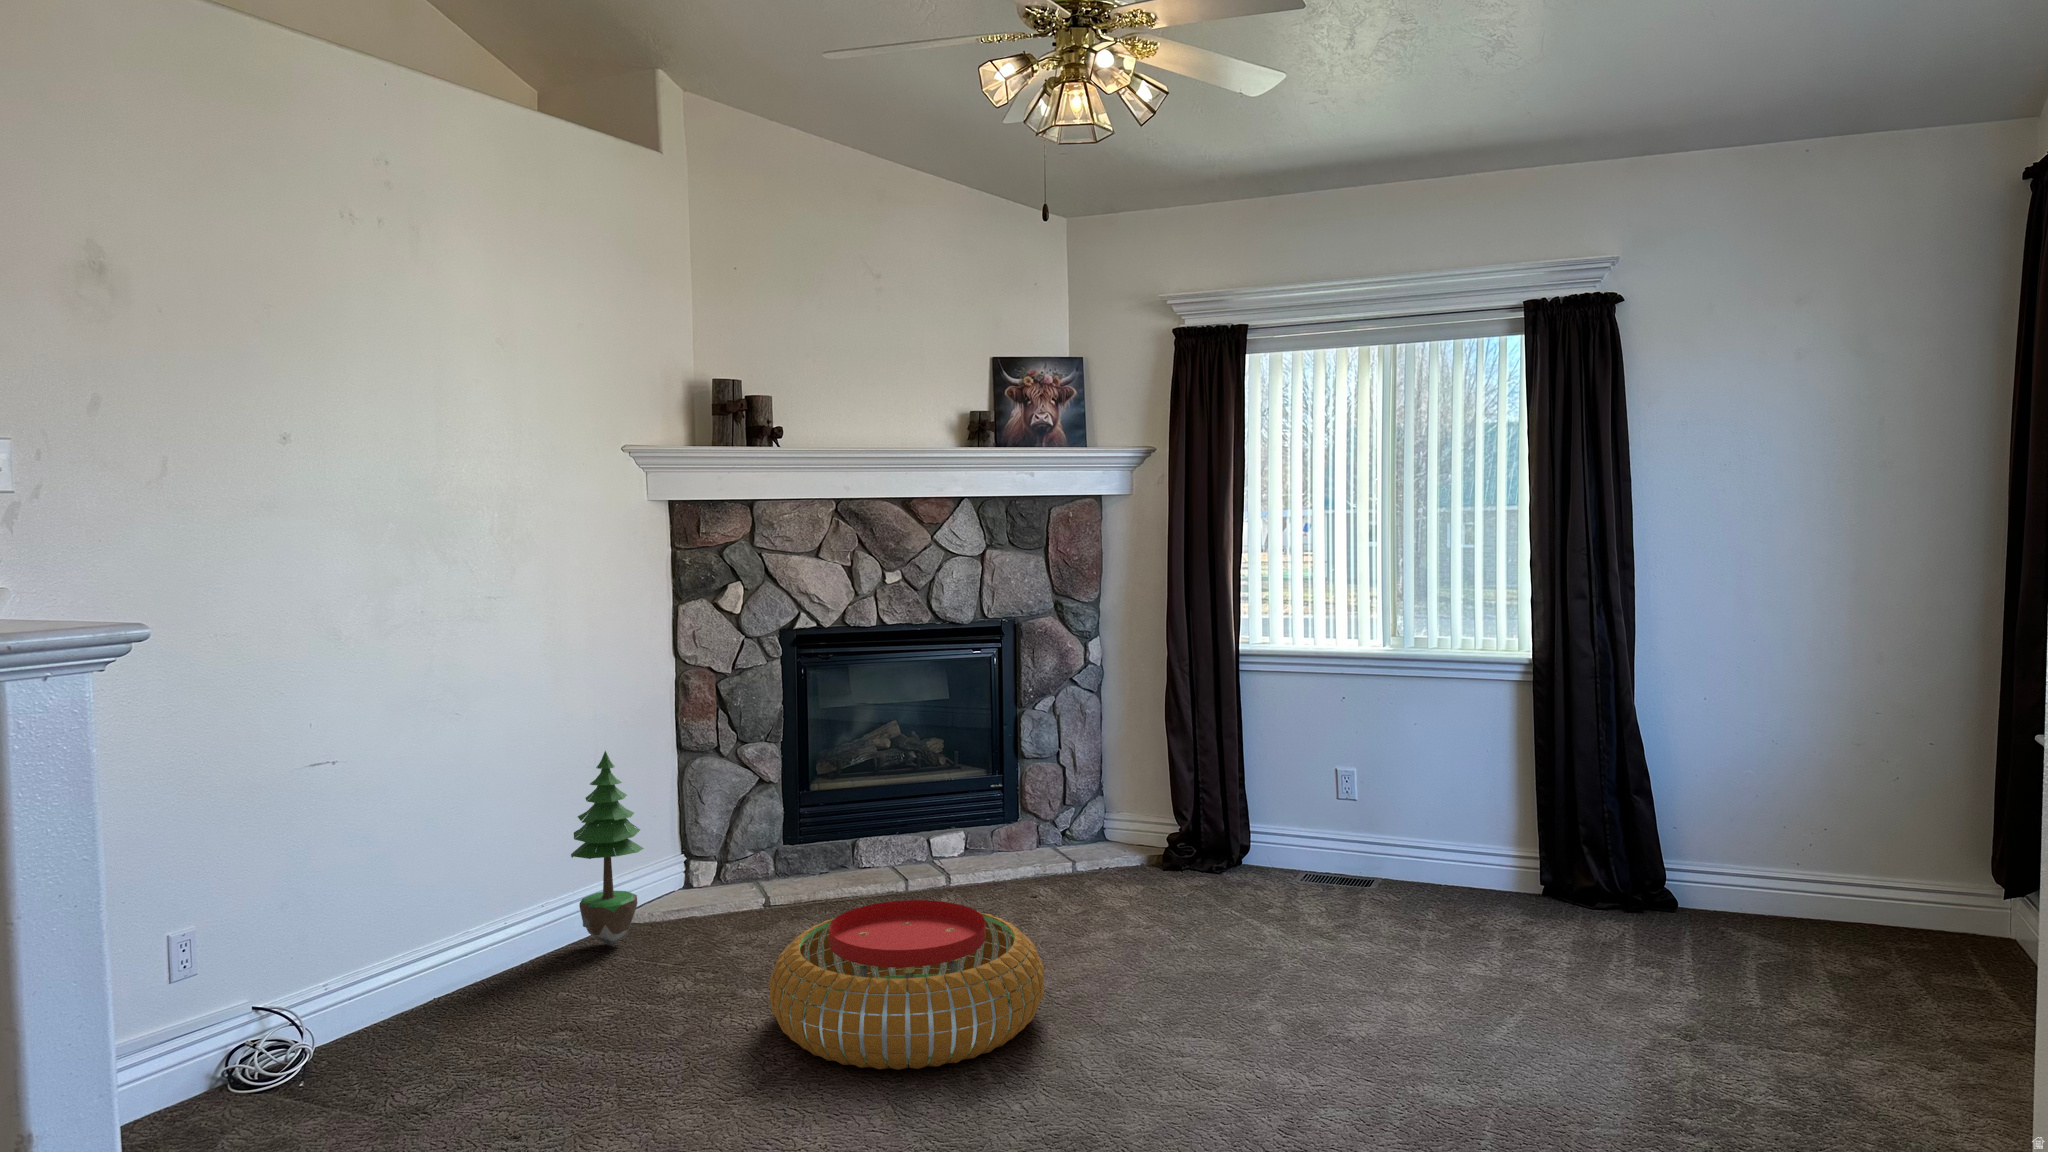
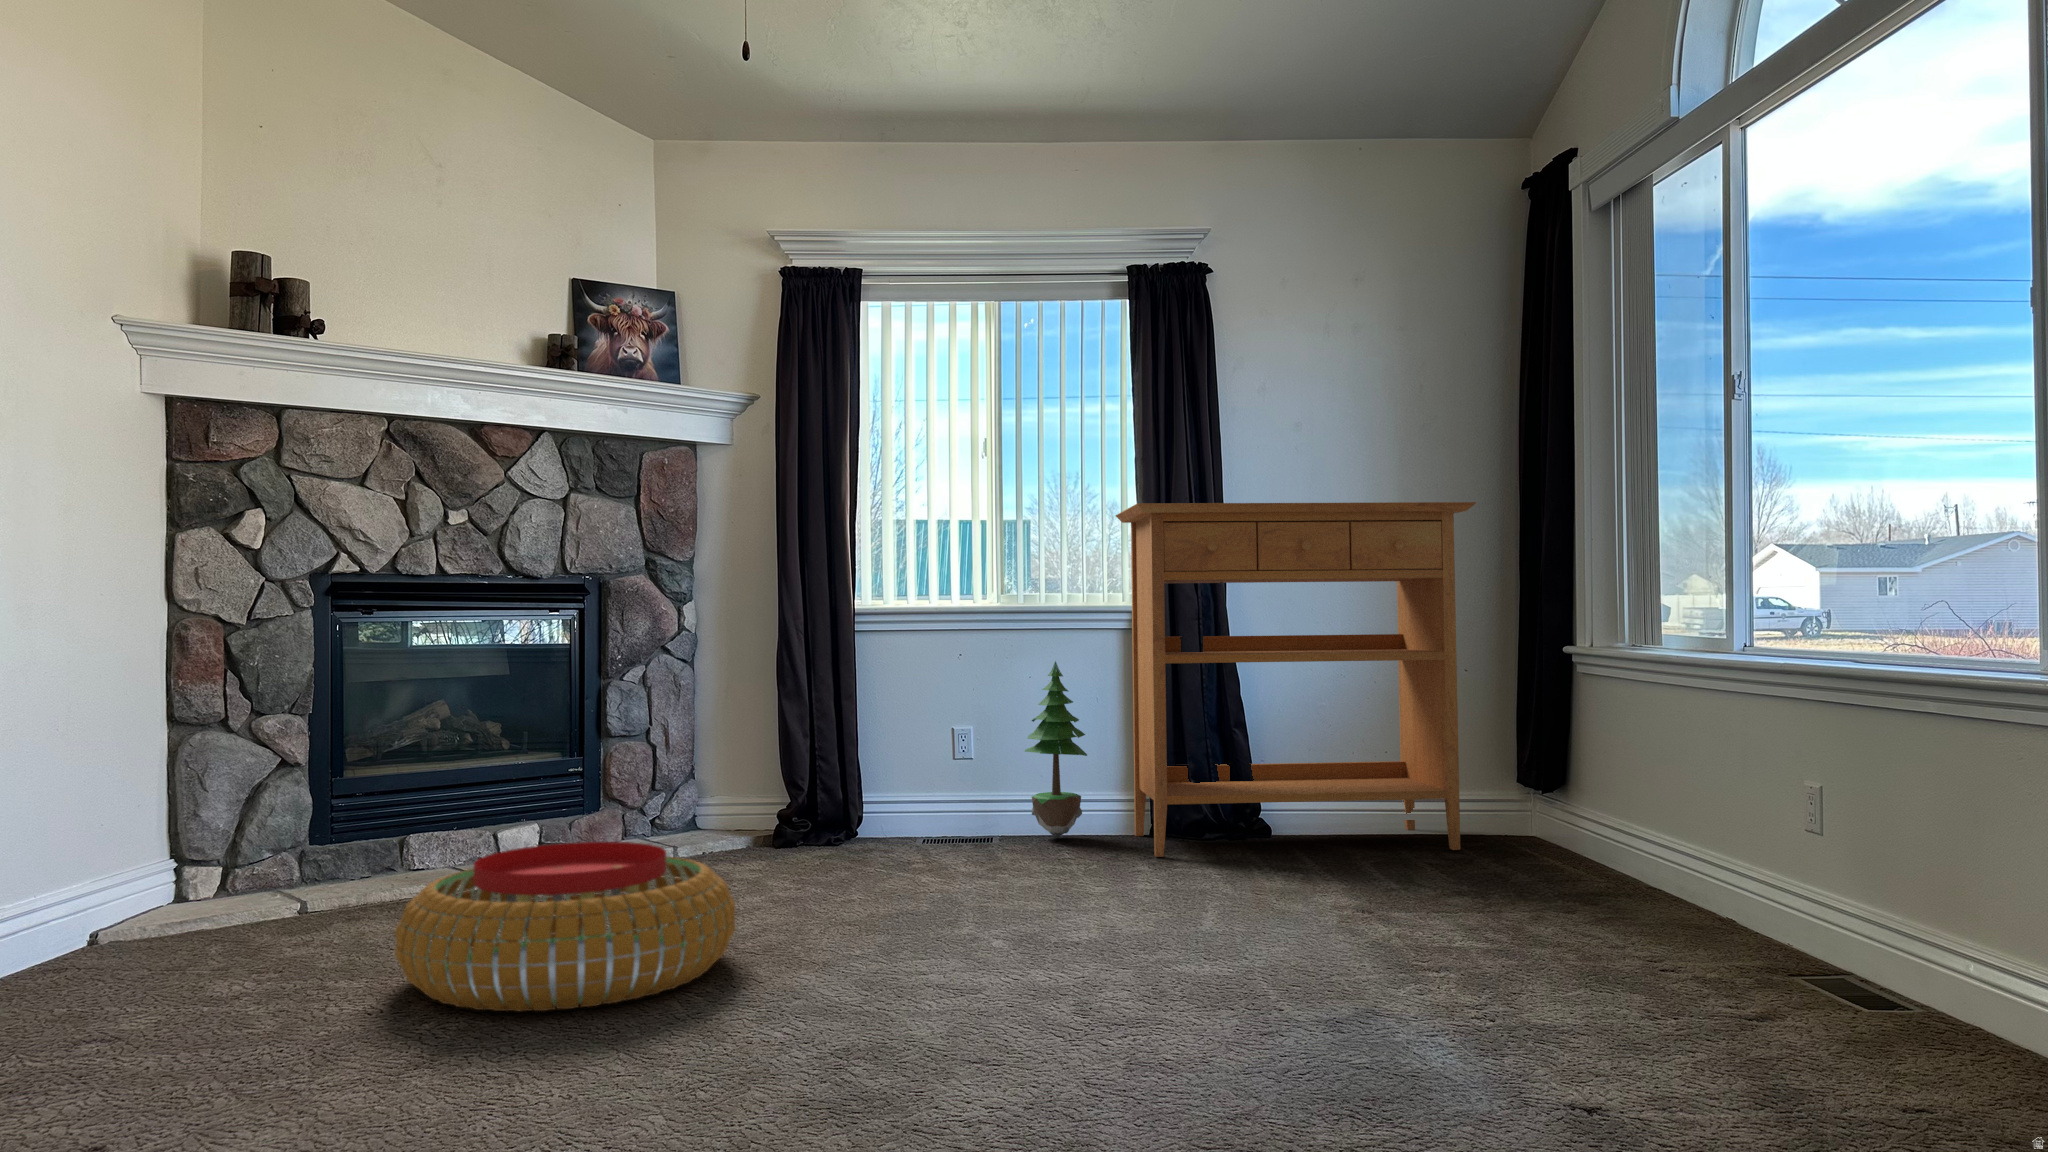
console table: none [1505,567,1946,976] -> present [1116,502,1476,857]
potted tree: present [571,751,644,945] -> present [1025,661,1087,838]

